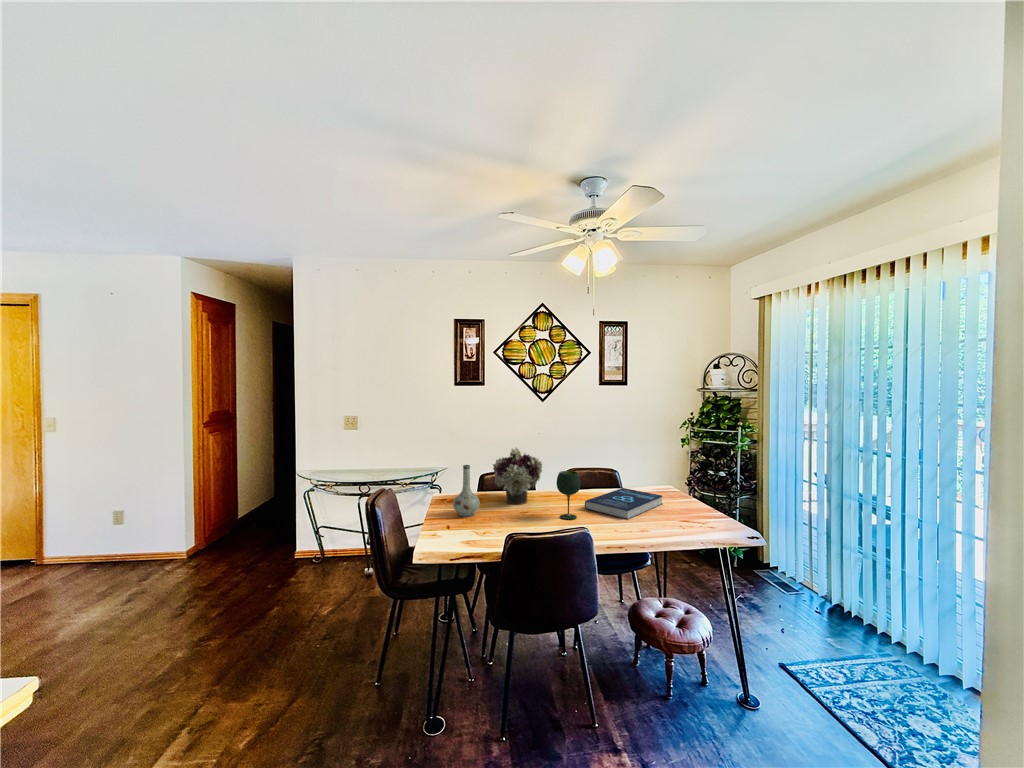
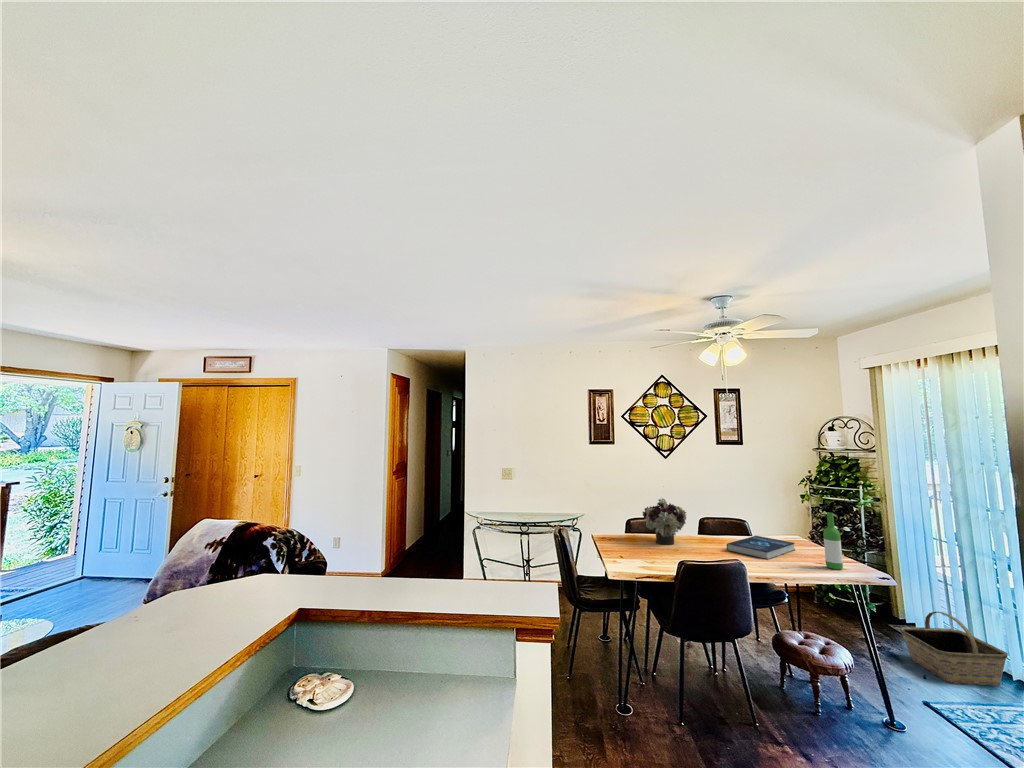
wine bottle: none [691,461,710,530] -> present [823,512,843,570]
vase: present [453,465,480,517] -> none [619,510,640,551]
wine glass: present [557,471,581,519] -> none [704,518,725,557]
basket: none [763,559,863,635] -> present [900,612,1008,686]

